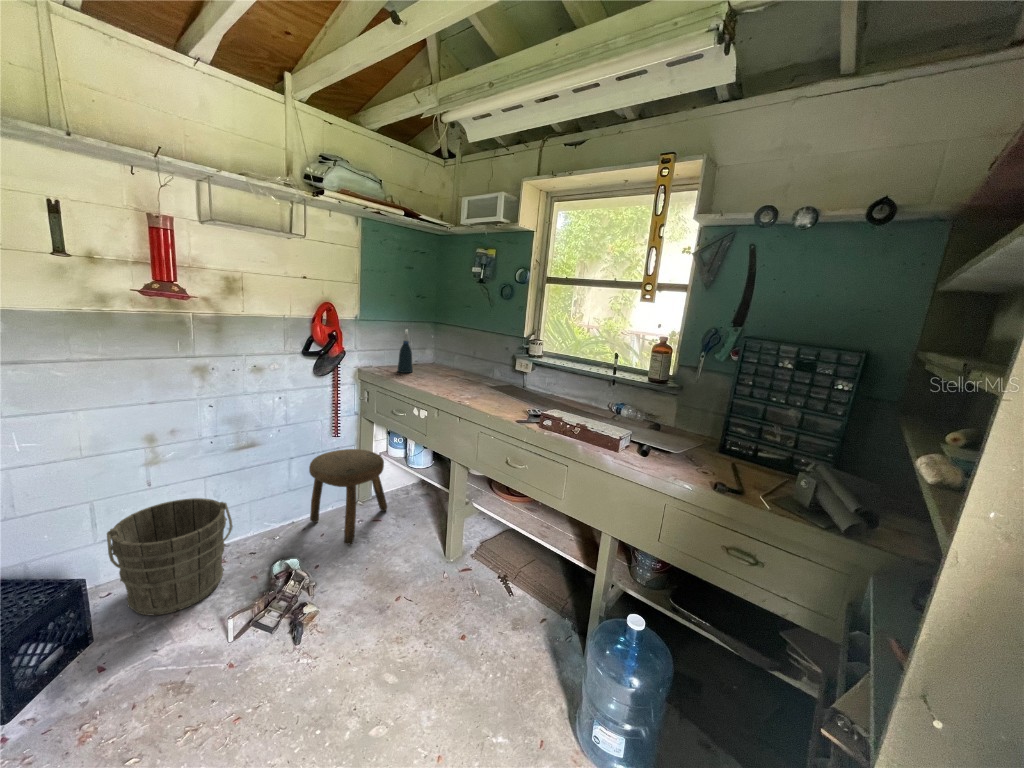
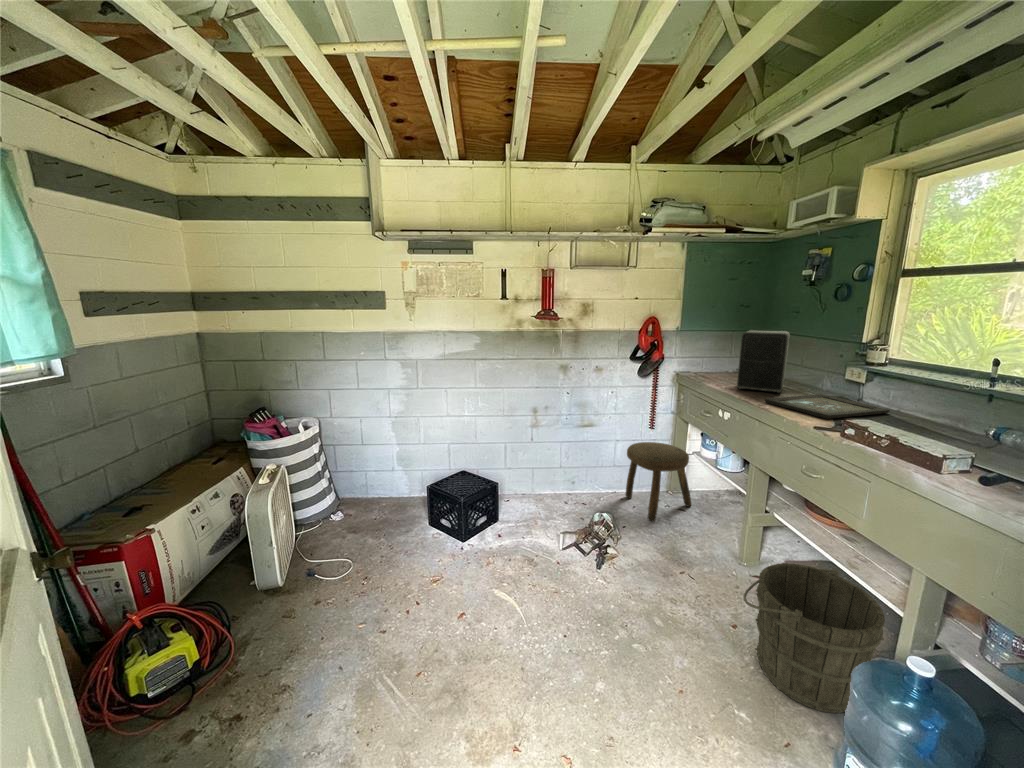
speaker: none [430,323,473,386] -> present [737,330,790,393]
spray bottle: present [398,330,413,373] -> none [710,337,726,379]
tray: none [463,384,551,410] -> present [765,394,890,419]
bucket: present [107,498,232,615] -> present [744,563,885,713]

